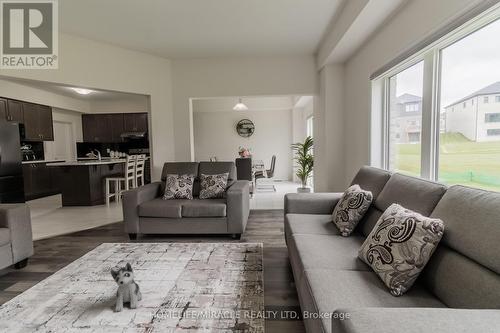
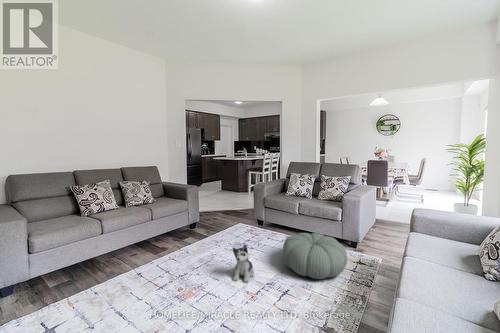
pouf: none [172,233,239,280] -> present [282,233,347,279]

